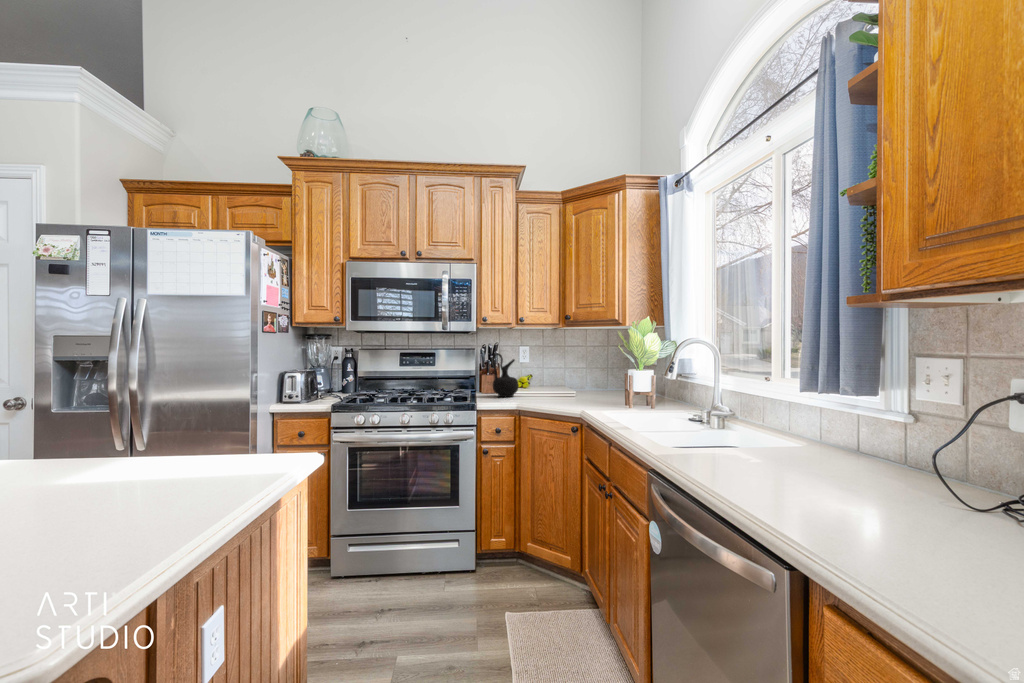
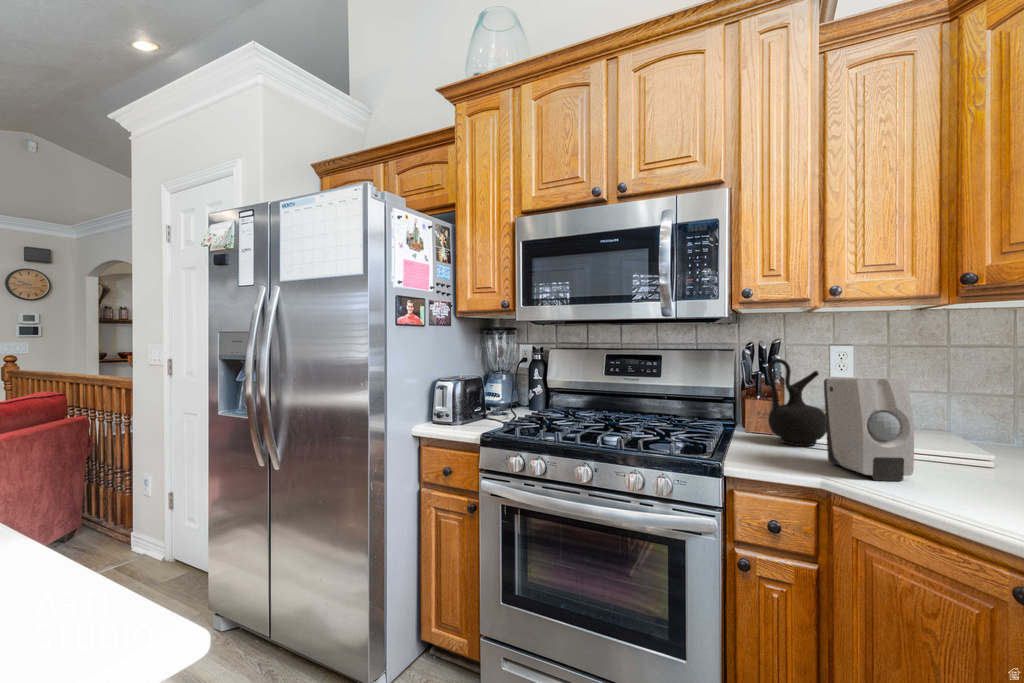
soap dispenser: none [517,359,549,404] -> present [824,378,914,481]

